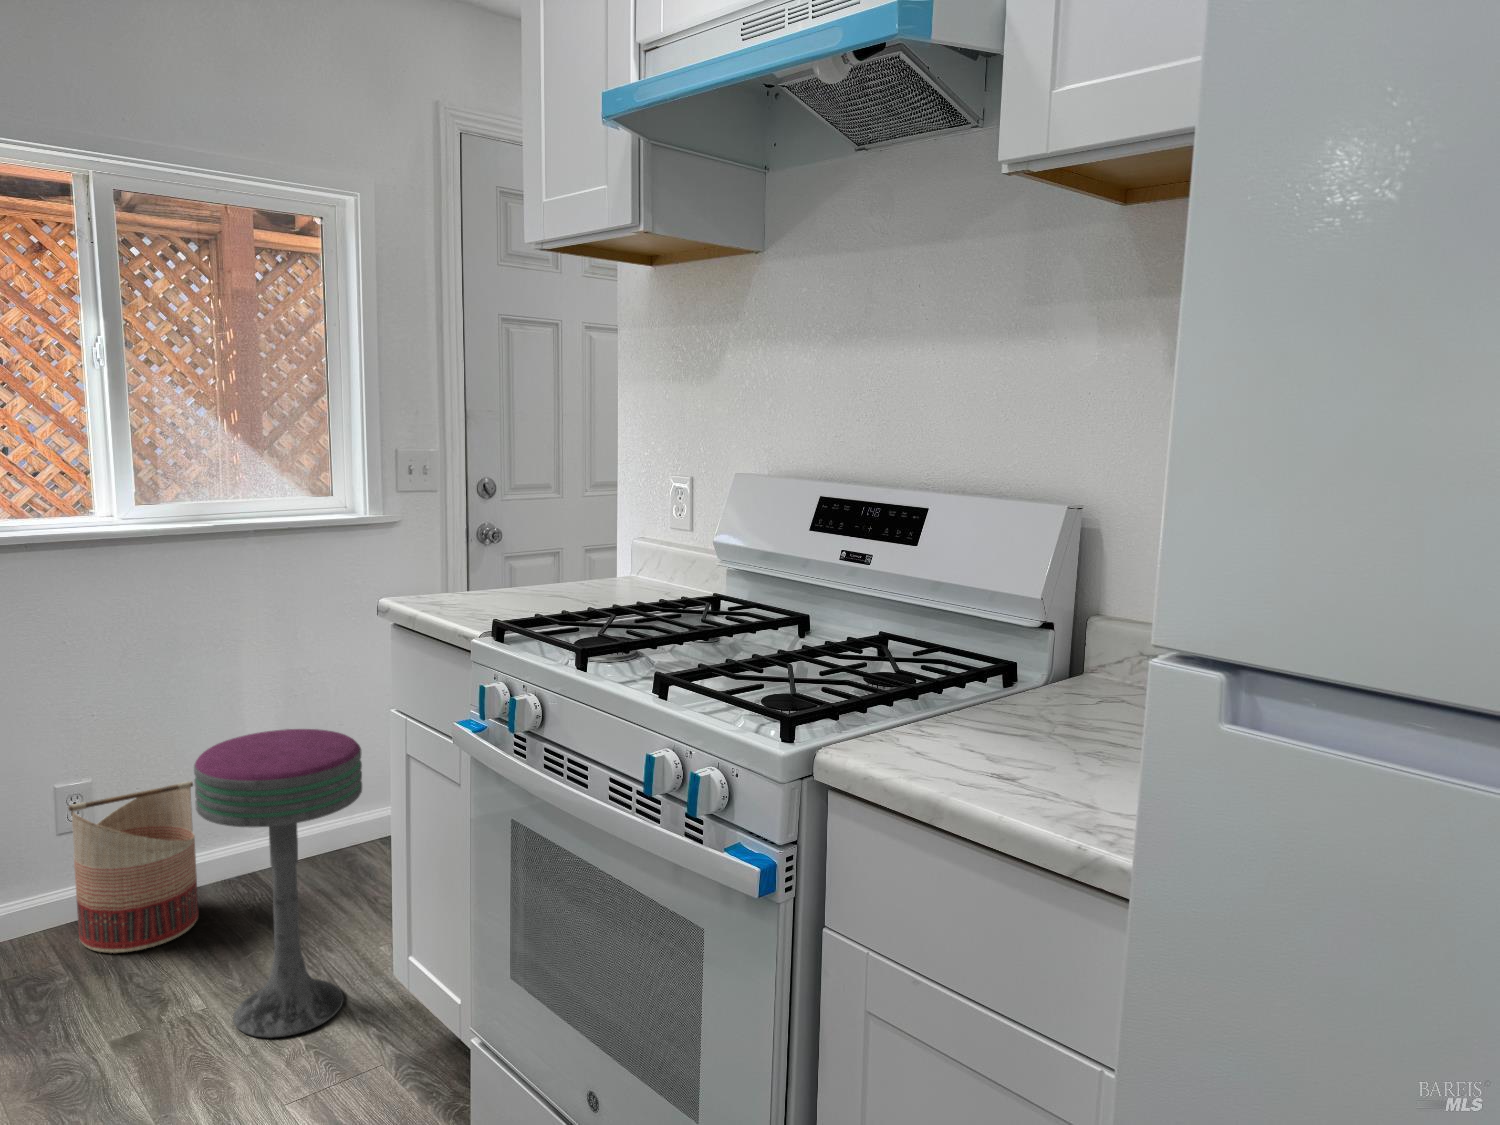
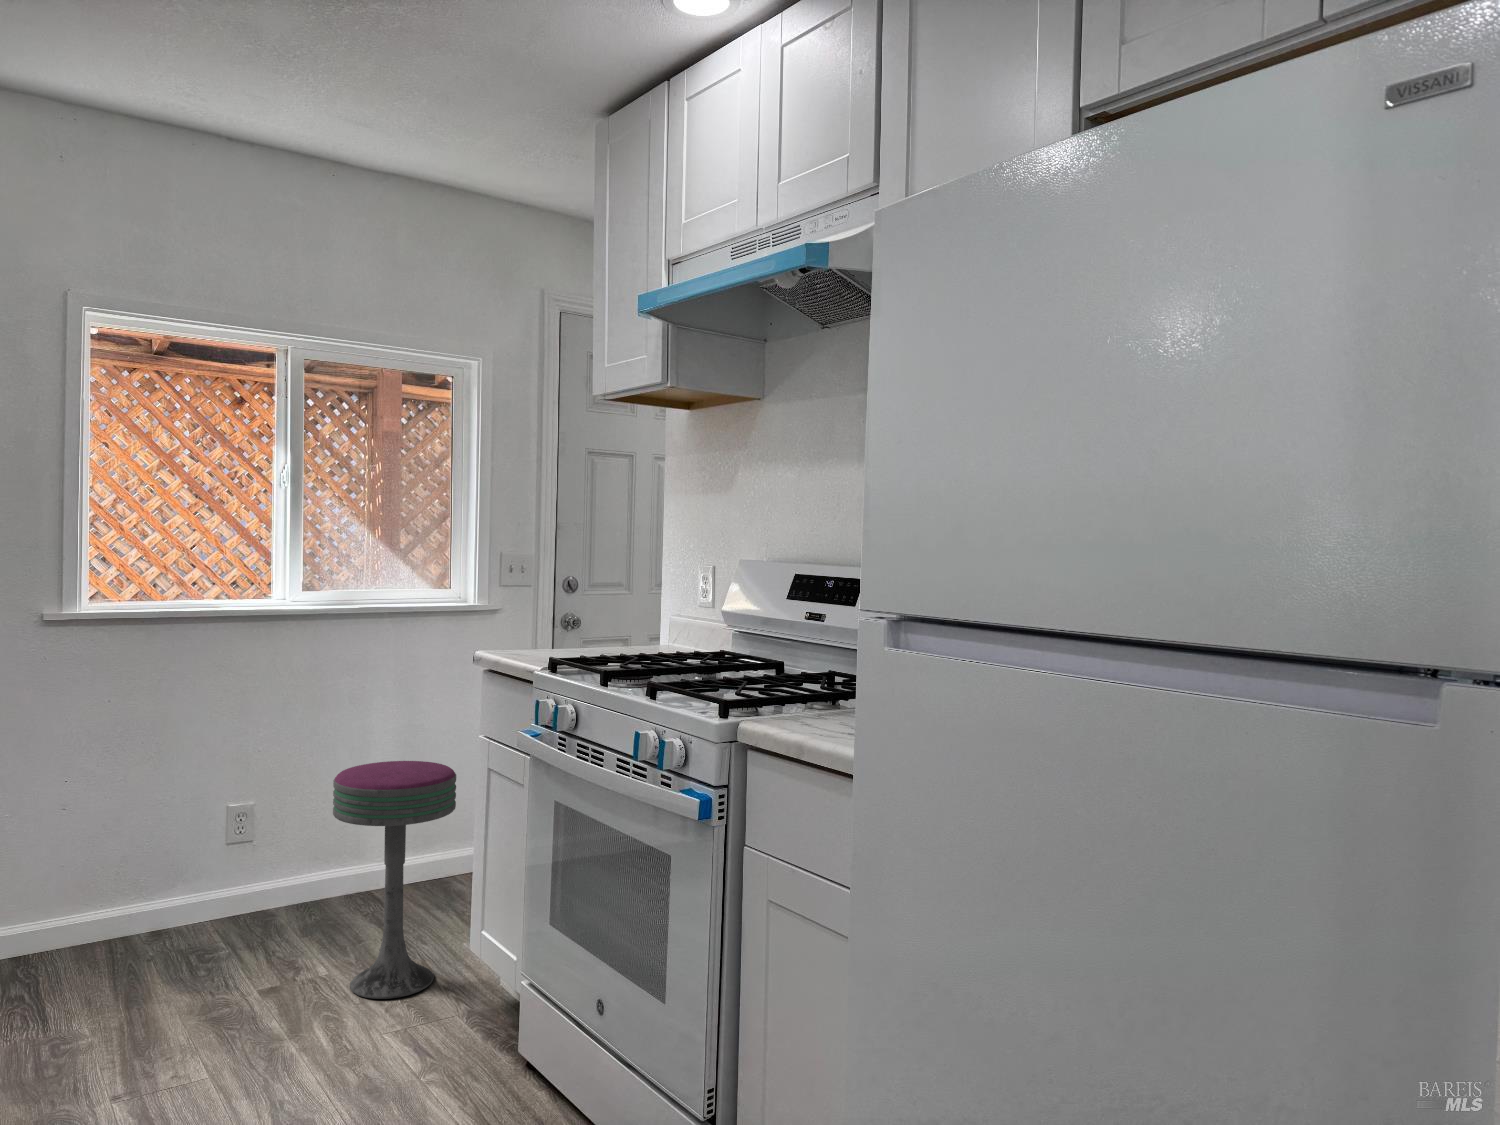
basket: present [68,781,198,953] -> none [236,809,328,940]

